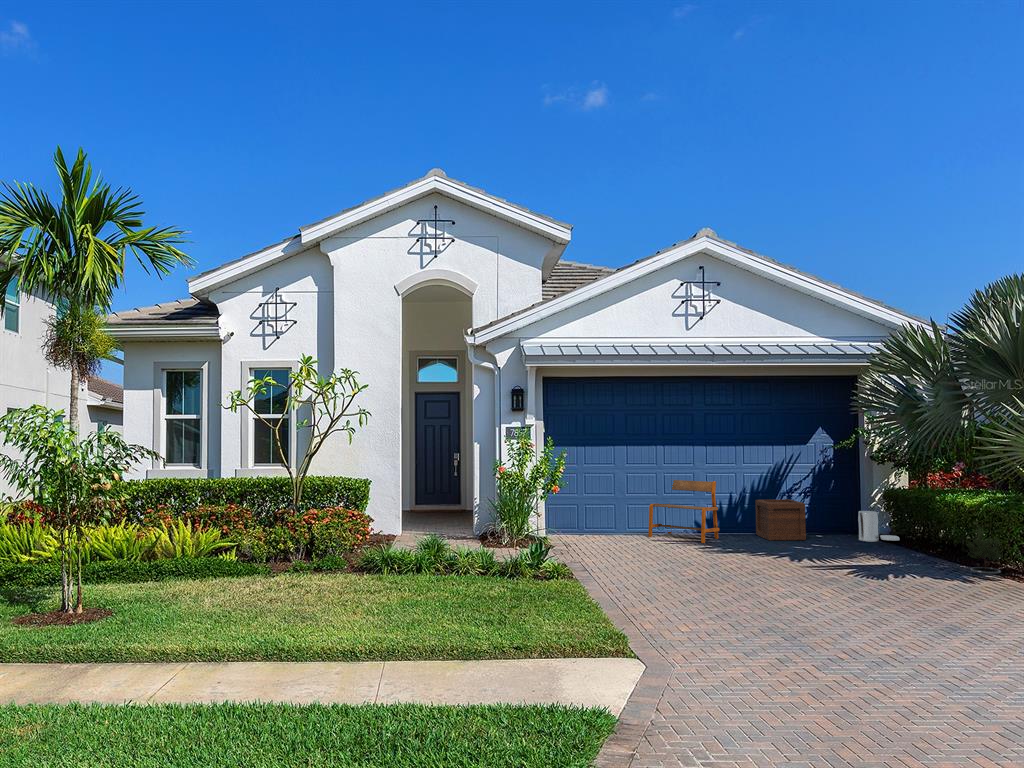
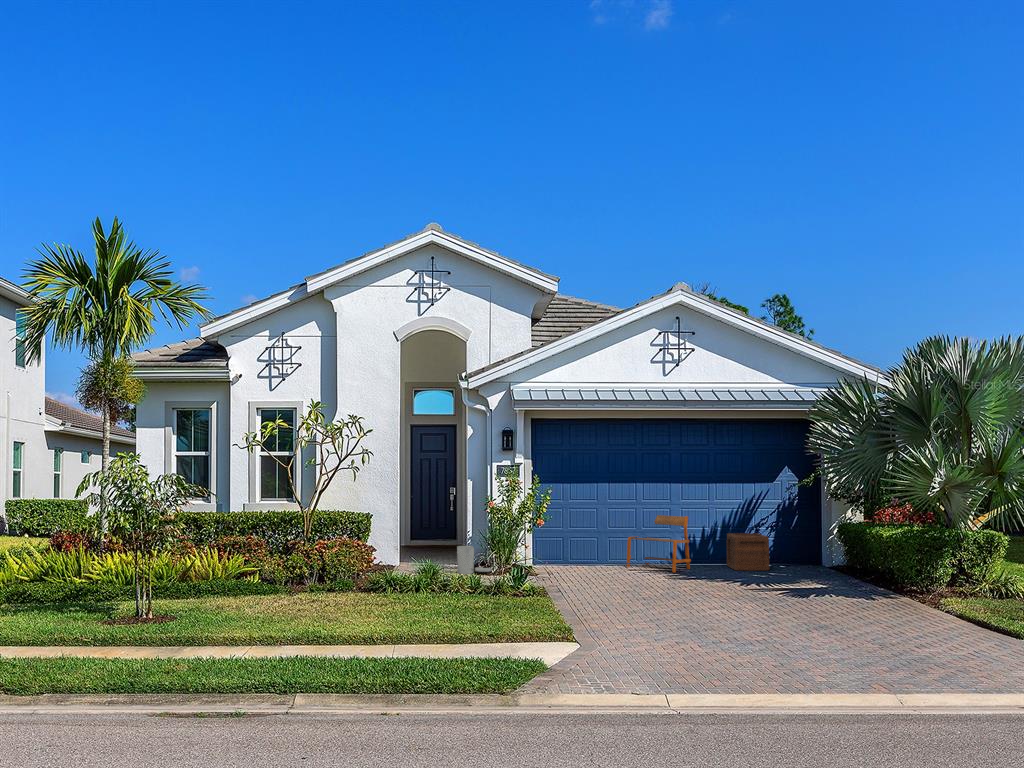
trash can: present [858,511,900,542] -> present [457,546,491,574]
potted tree: present [968,527,1001,574] -> none [889,554,920,597]

